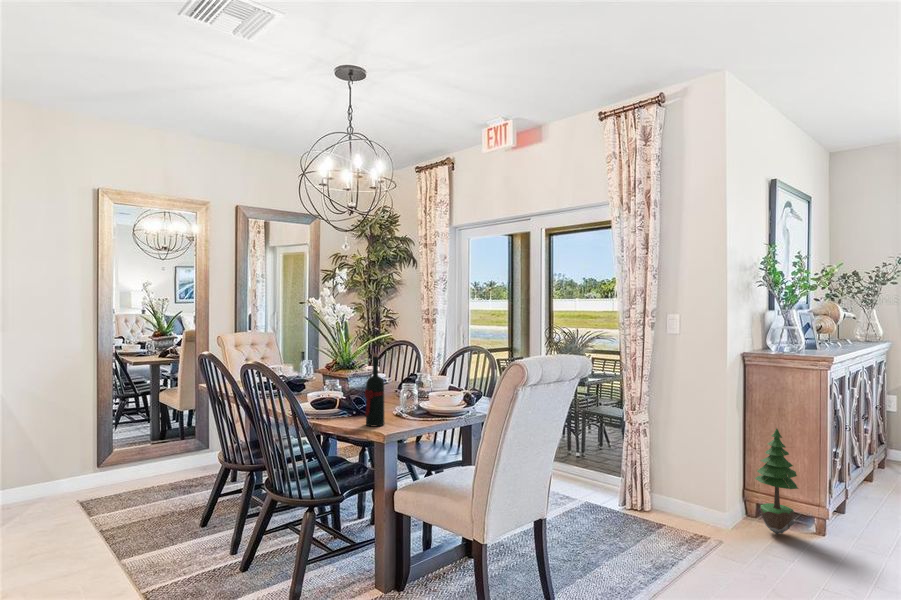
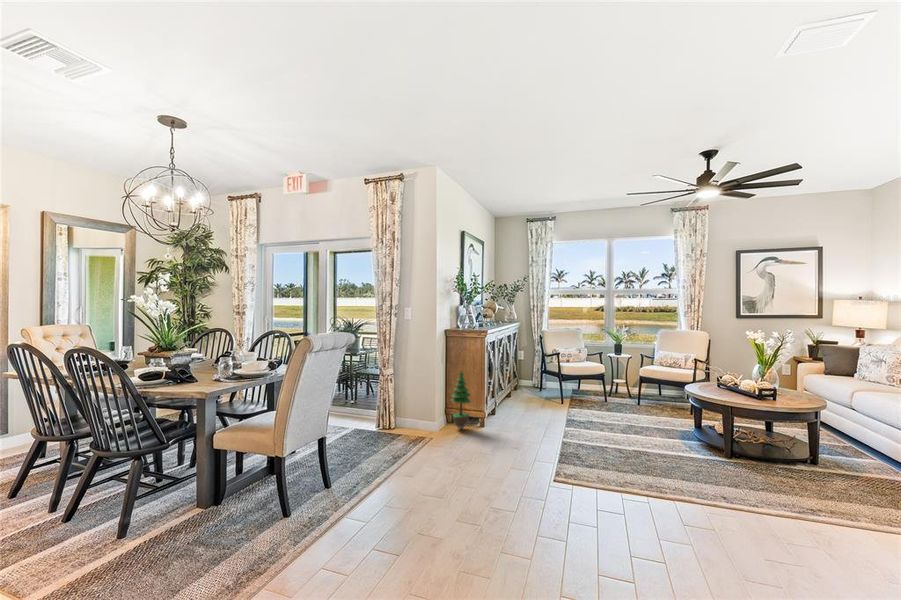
wine bottle: present [365,354,384,426] -> none [189,336,206,389]

